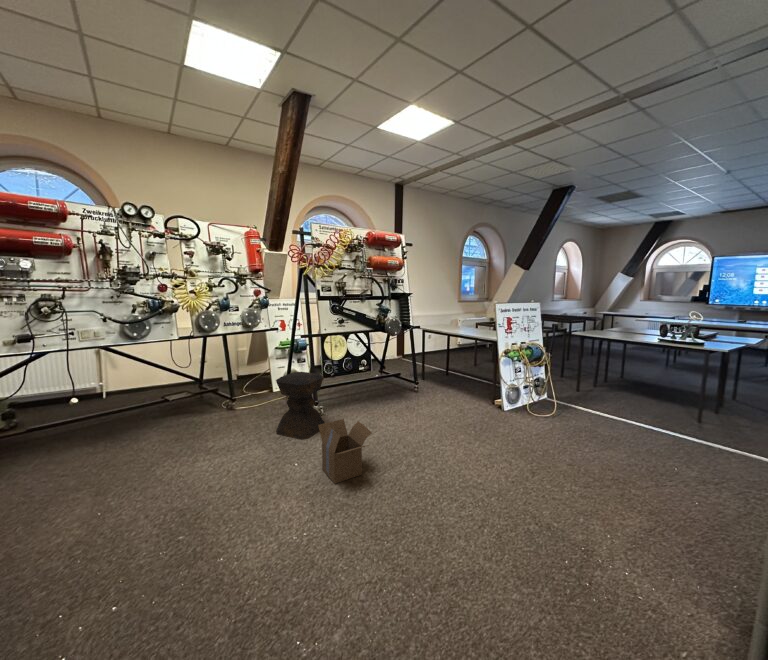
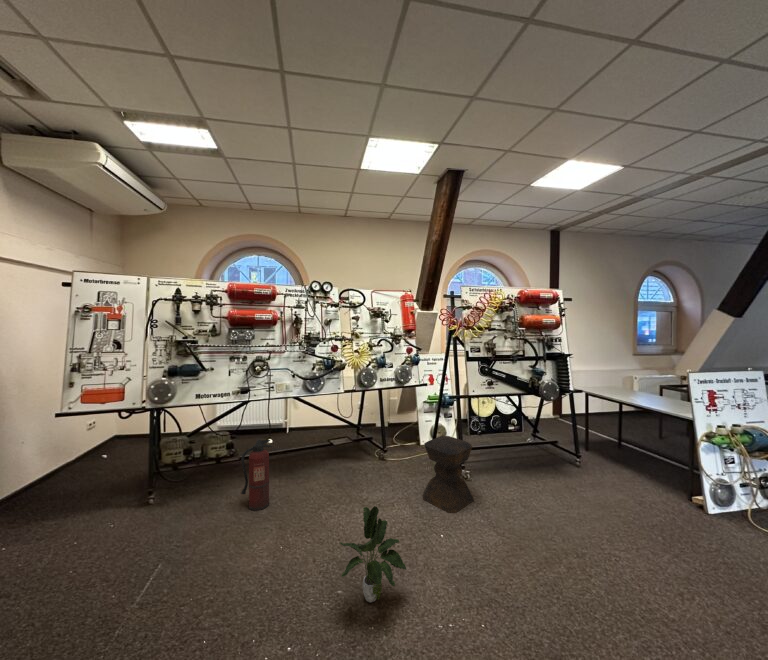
fire extinguisher: none [25,395,79,482] -> present [241,440,272,511]
cardboard box: present [318,419,372,484] -> none [469,506,533,587]
potted plant: none [175,431,255,525] -> present [340,506,406,602]

